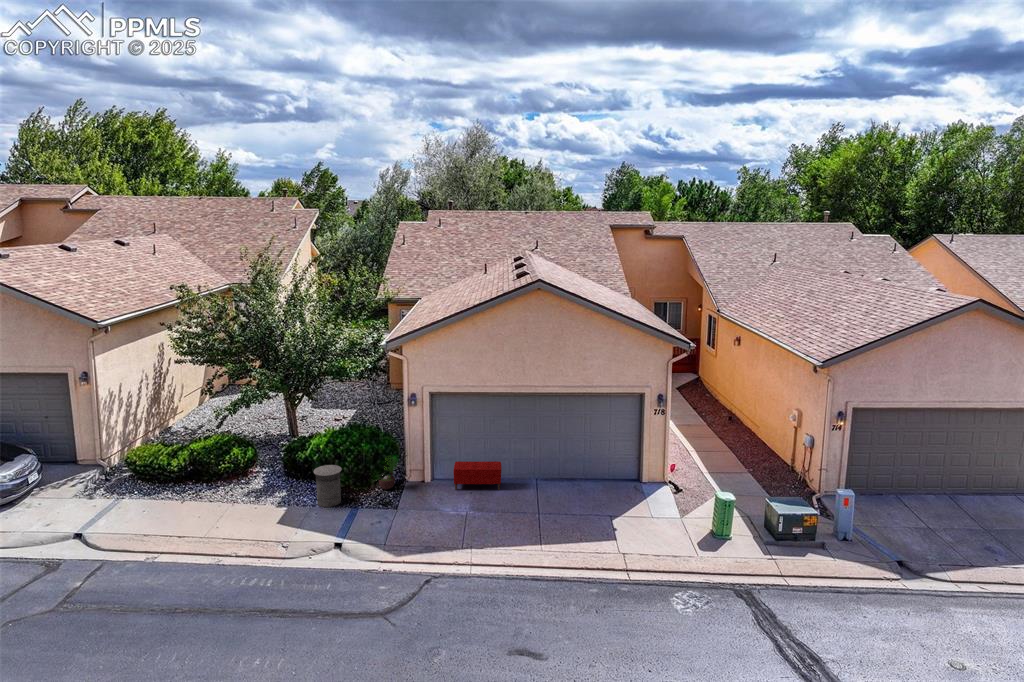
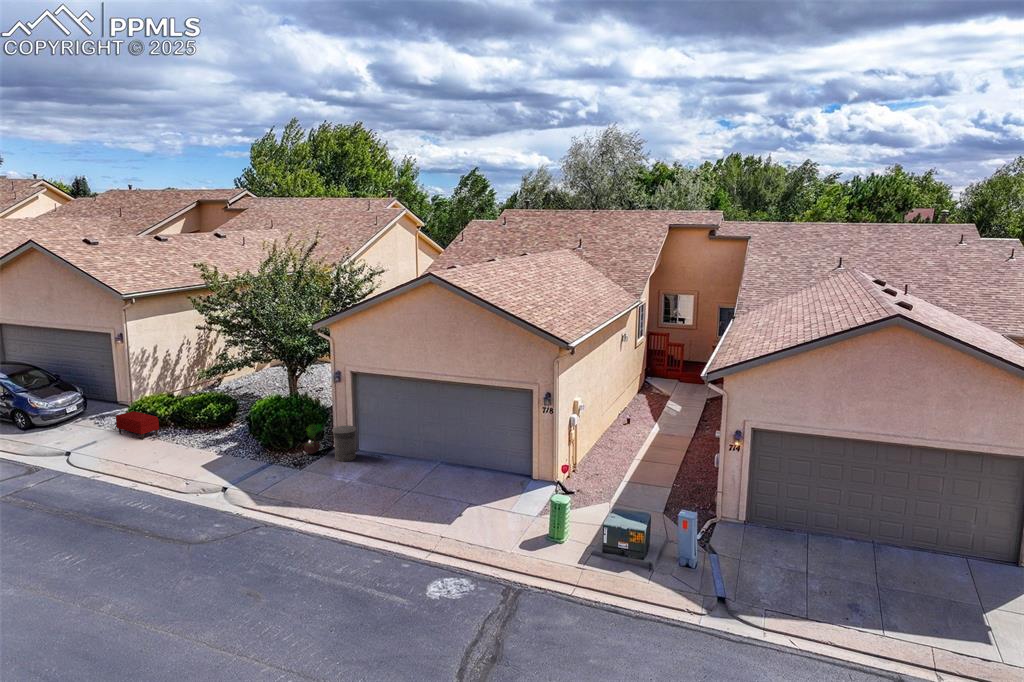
bench: present [453,461,502,490] -> present [116,411,159,440]
trash can: present [314,465,342,507] -> present [332,425,357,461]

